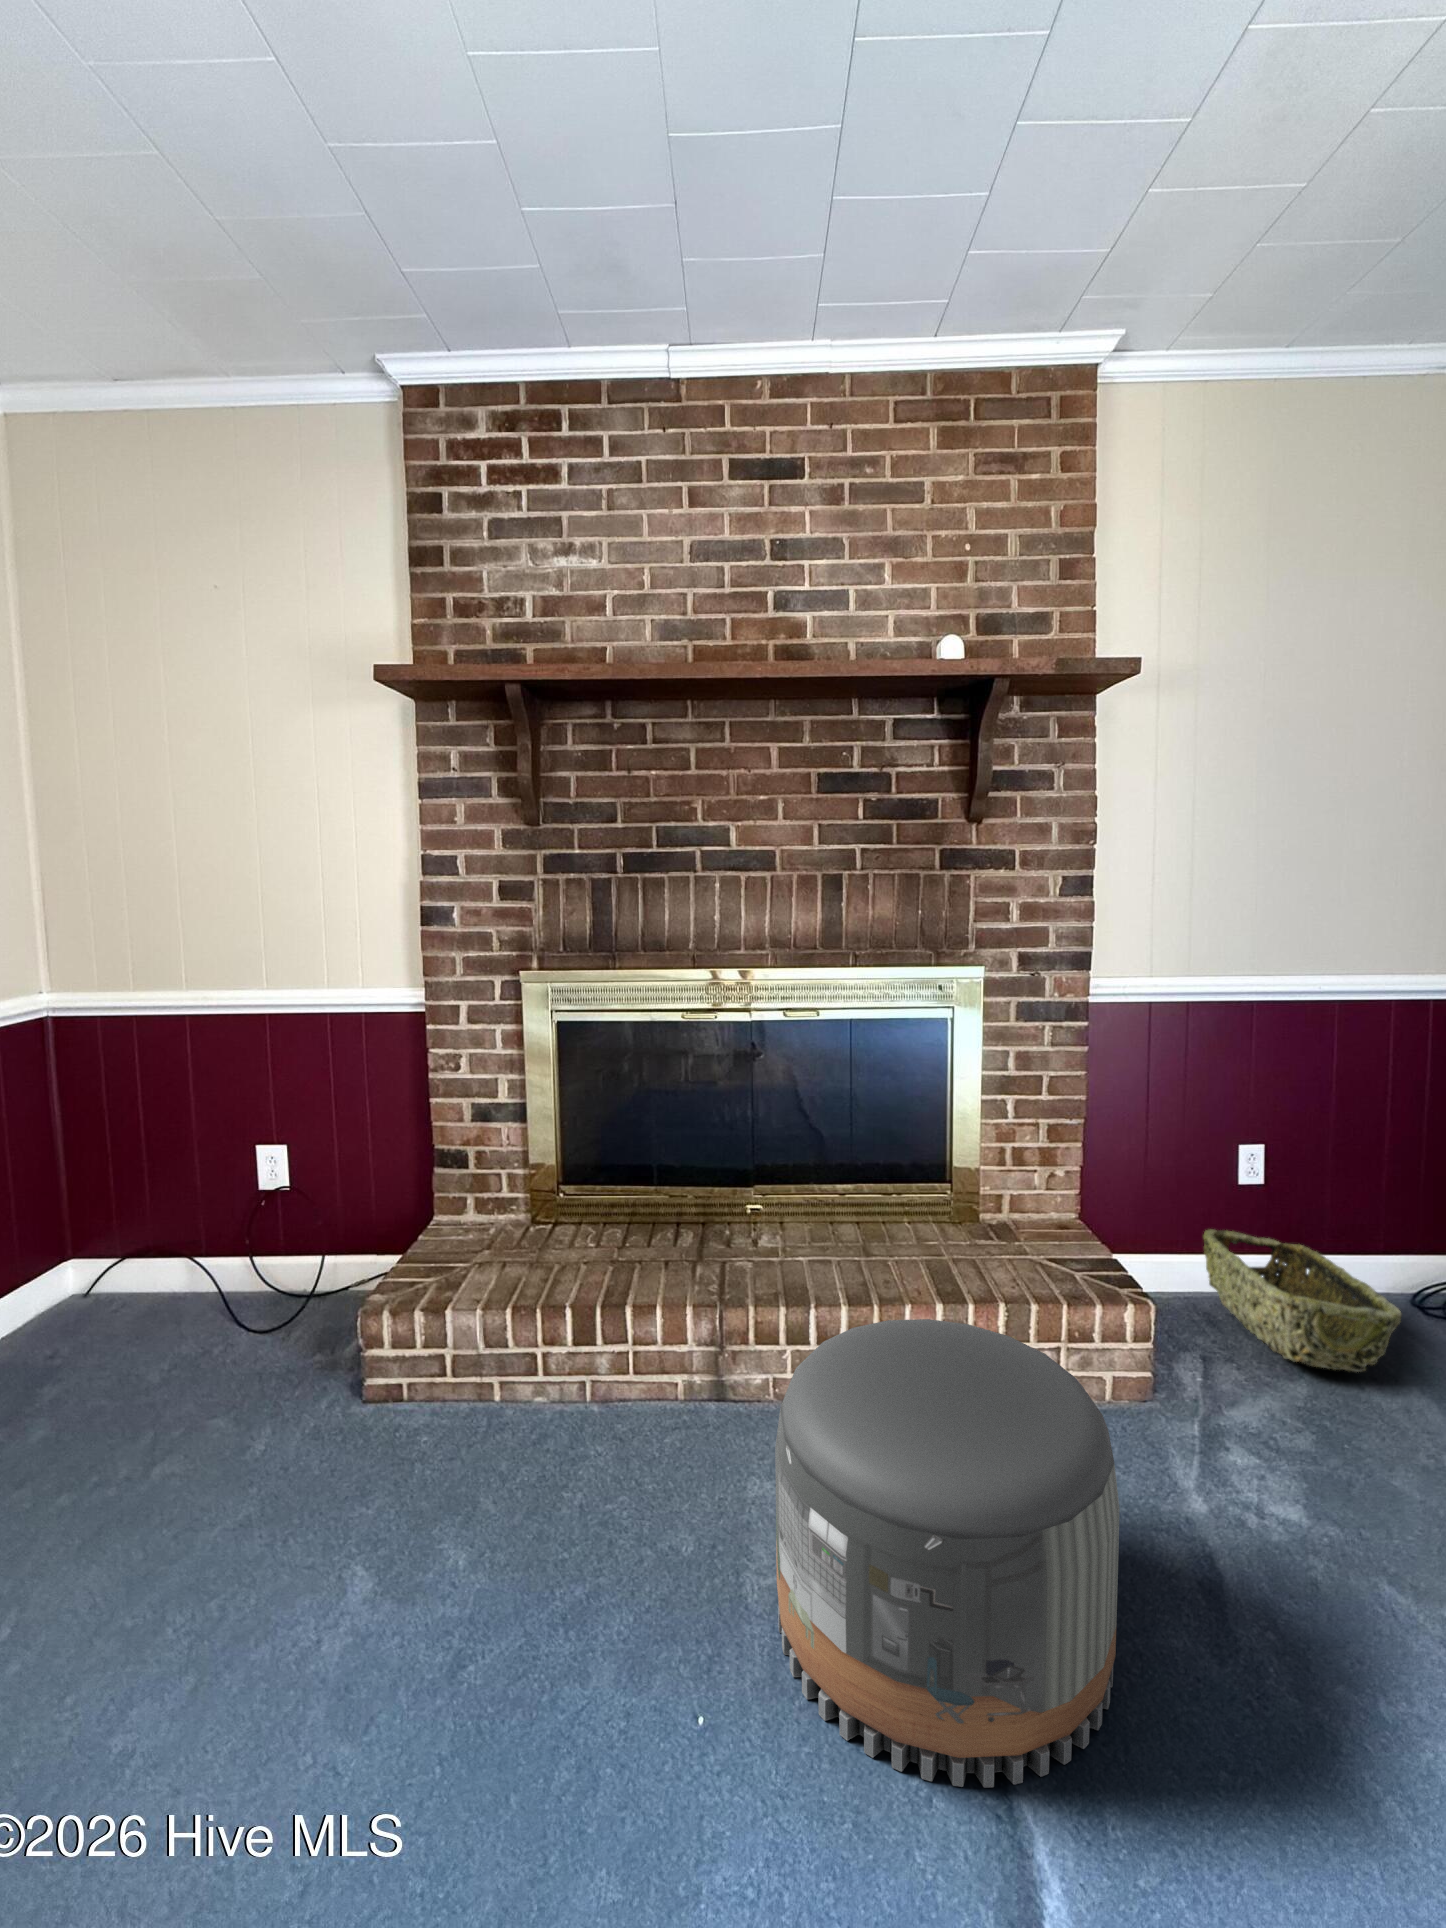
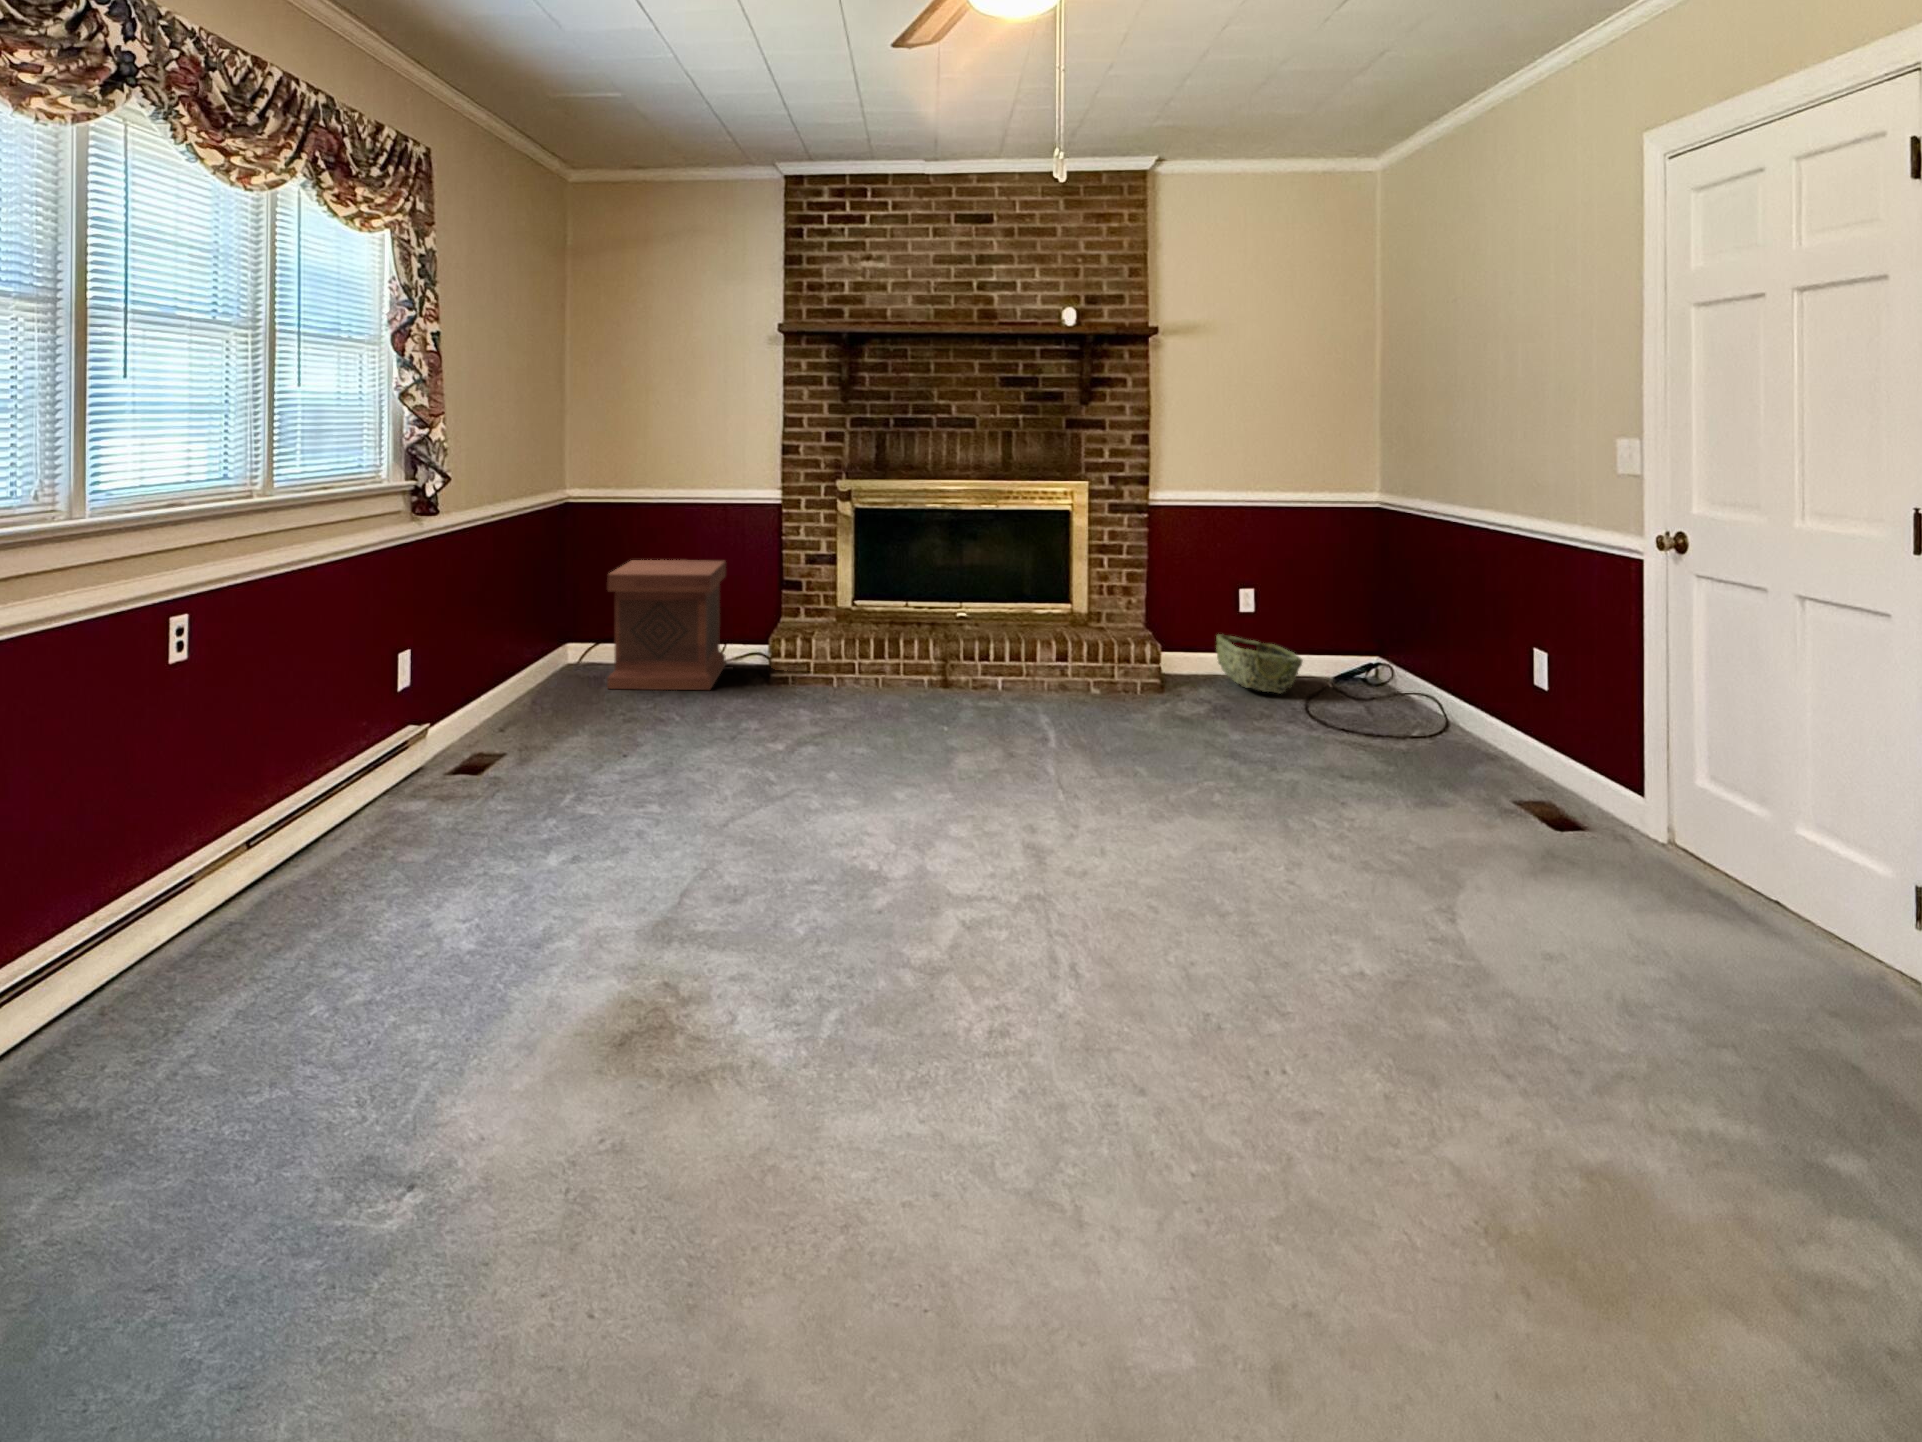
side table: none [29,1117,338,1402] -> present [607,560,726,690]
pouf: present [775,1319,1120,1788] -> none [984,624,1121,759]

